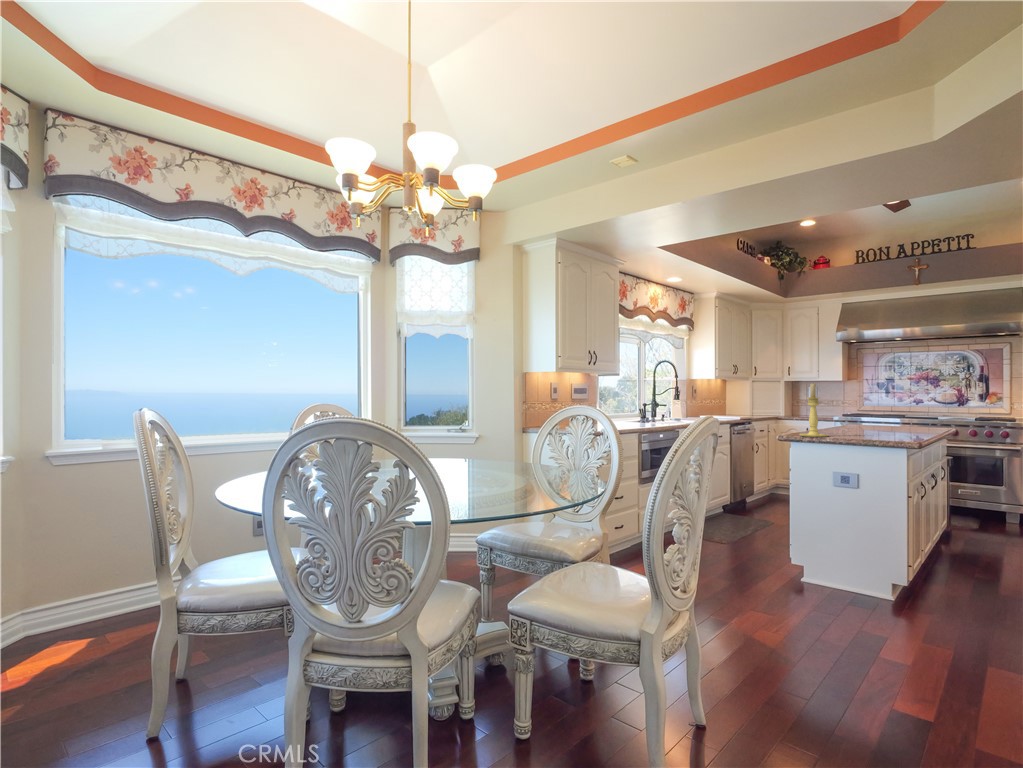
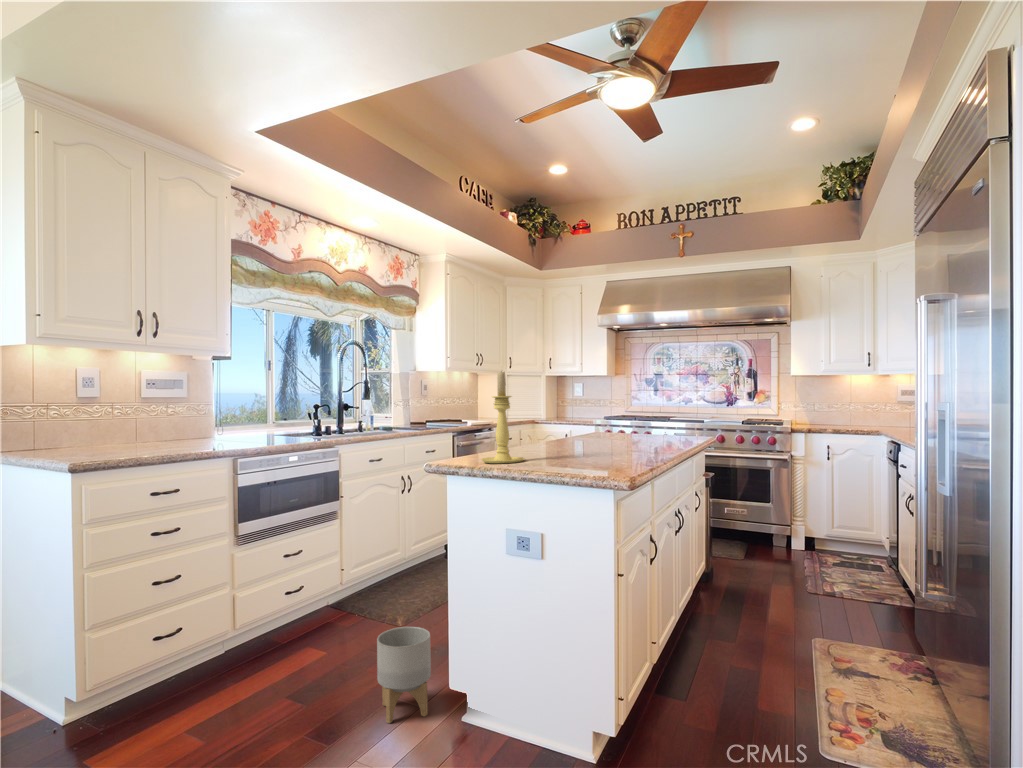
planter: none [738,526,770,574] -> present [377,627,431,723]

